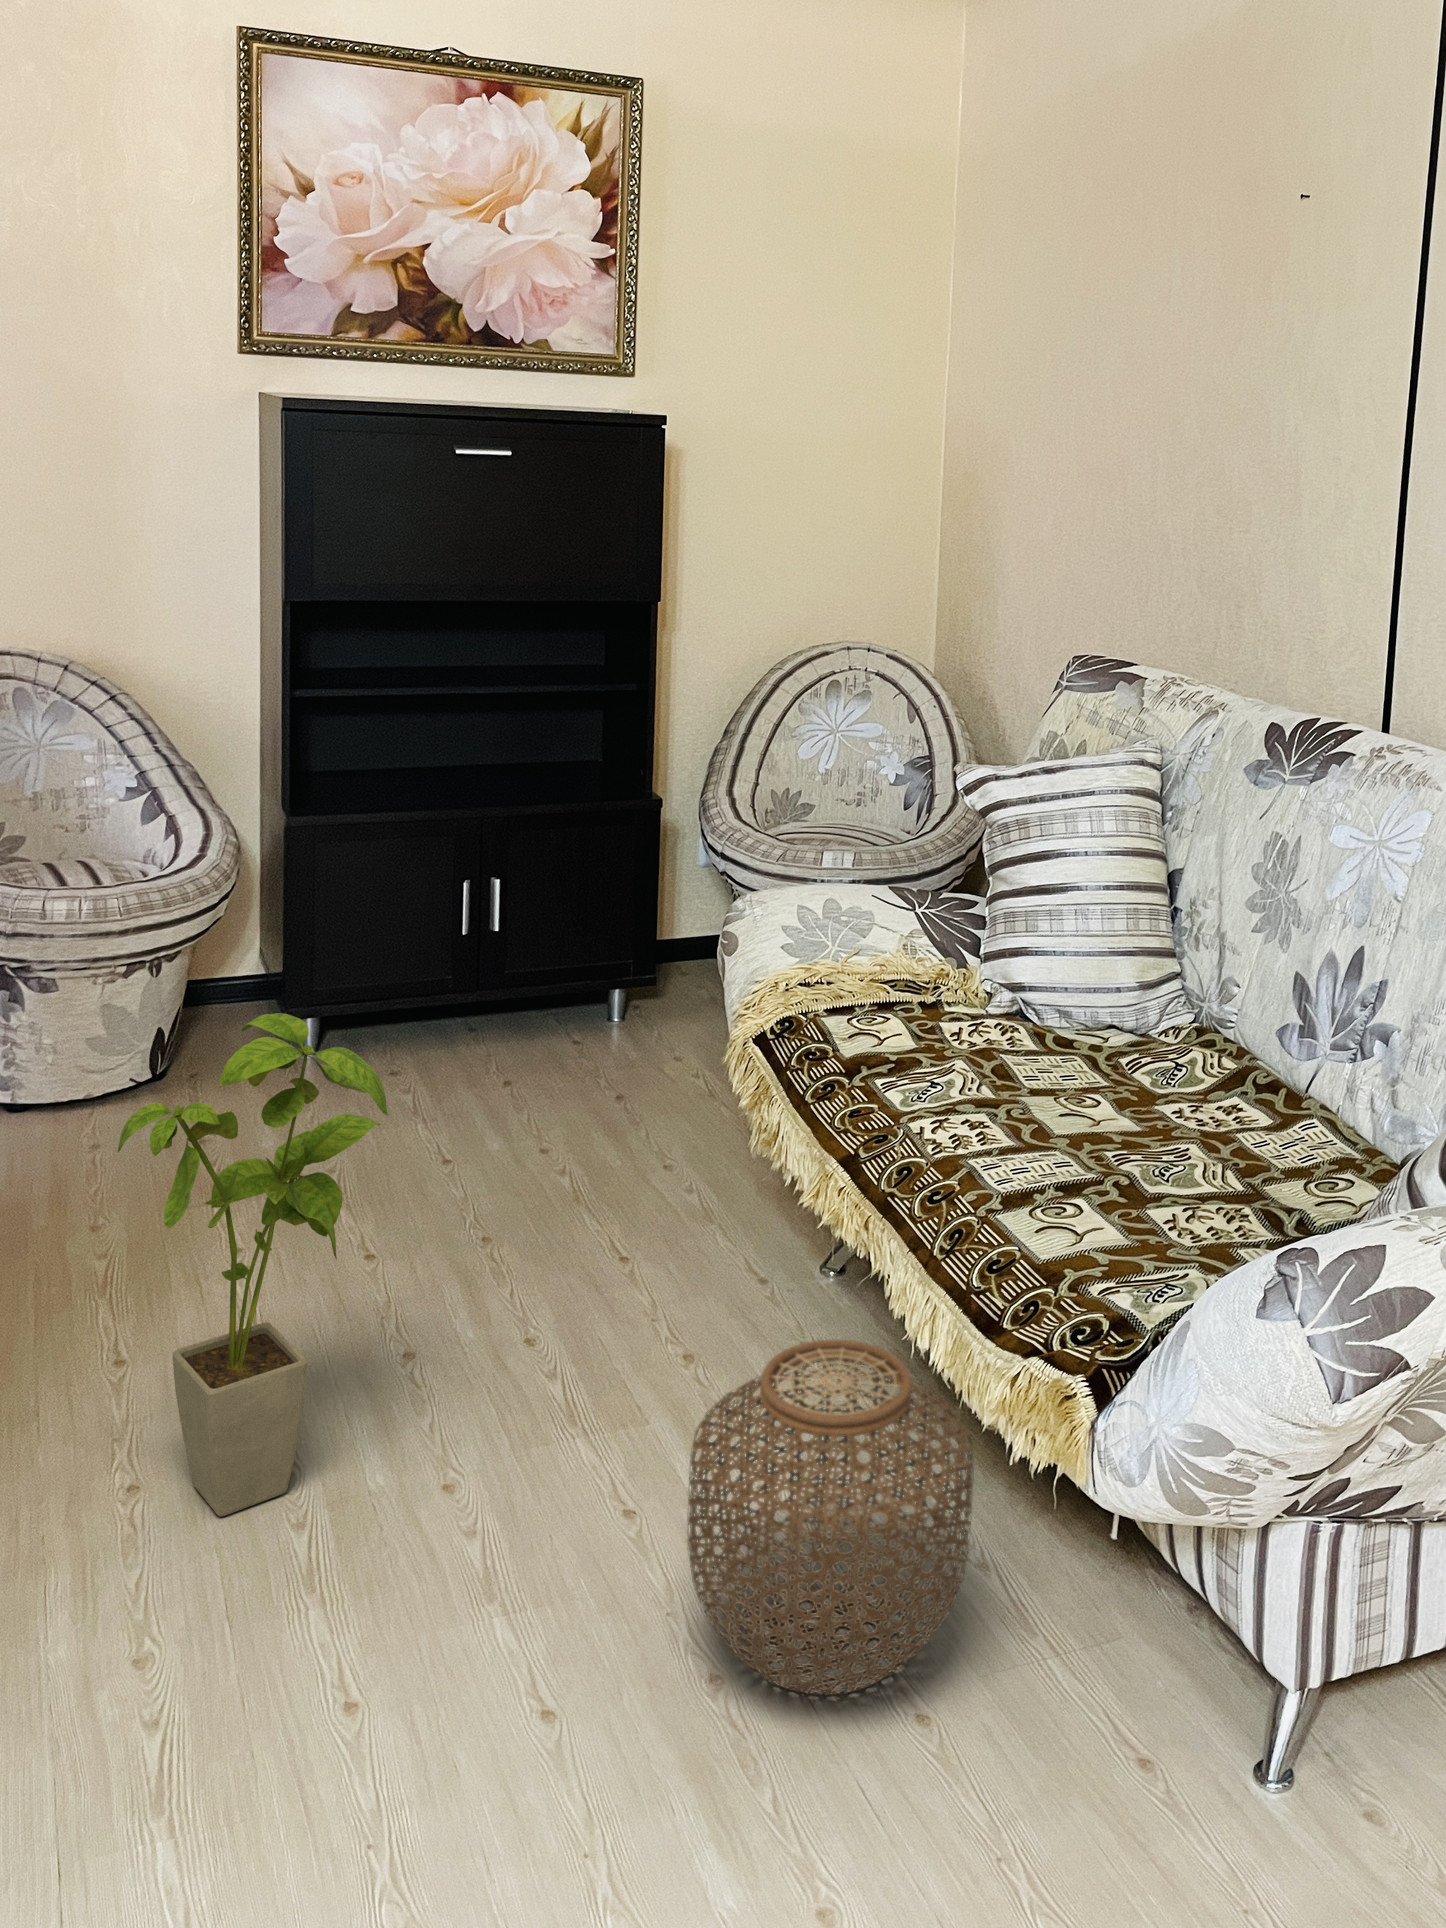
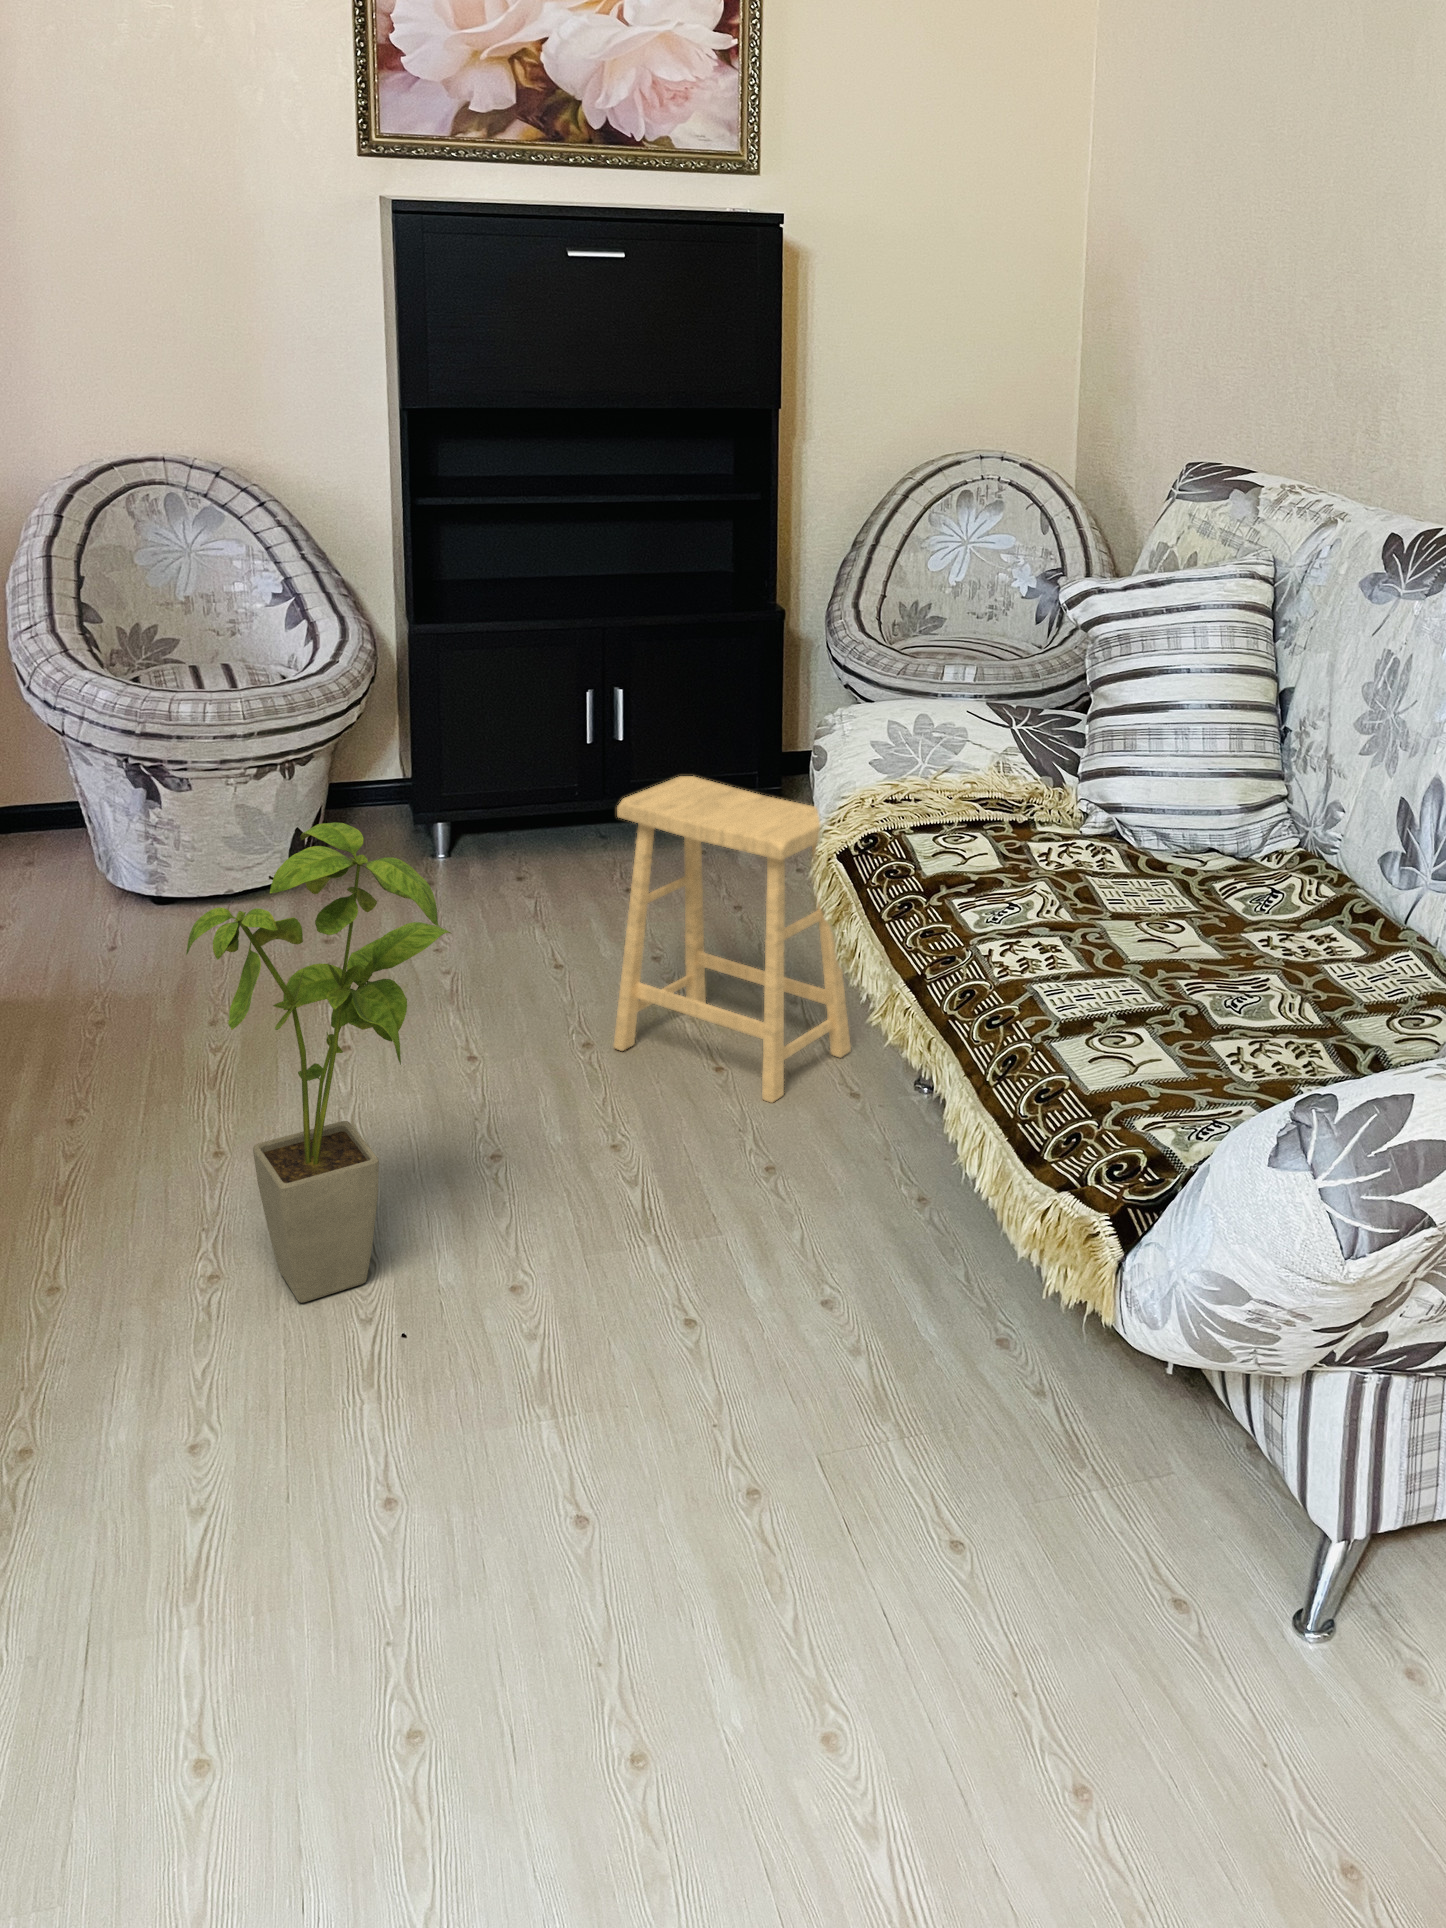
footstool: none [510,963,752,1292] -> present [614,776,851,1103]
woven basket: present [687,1339,974,1695] -> none [725,1162,1013,1508]

